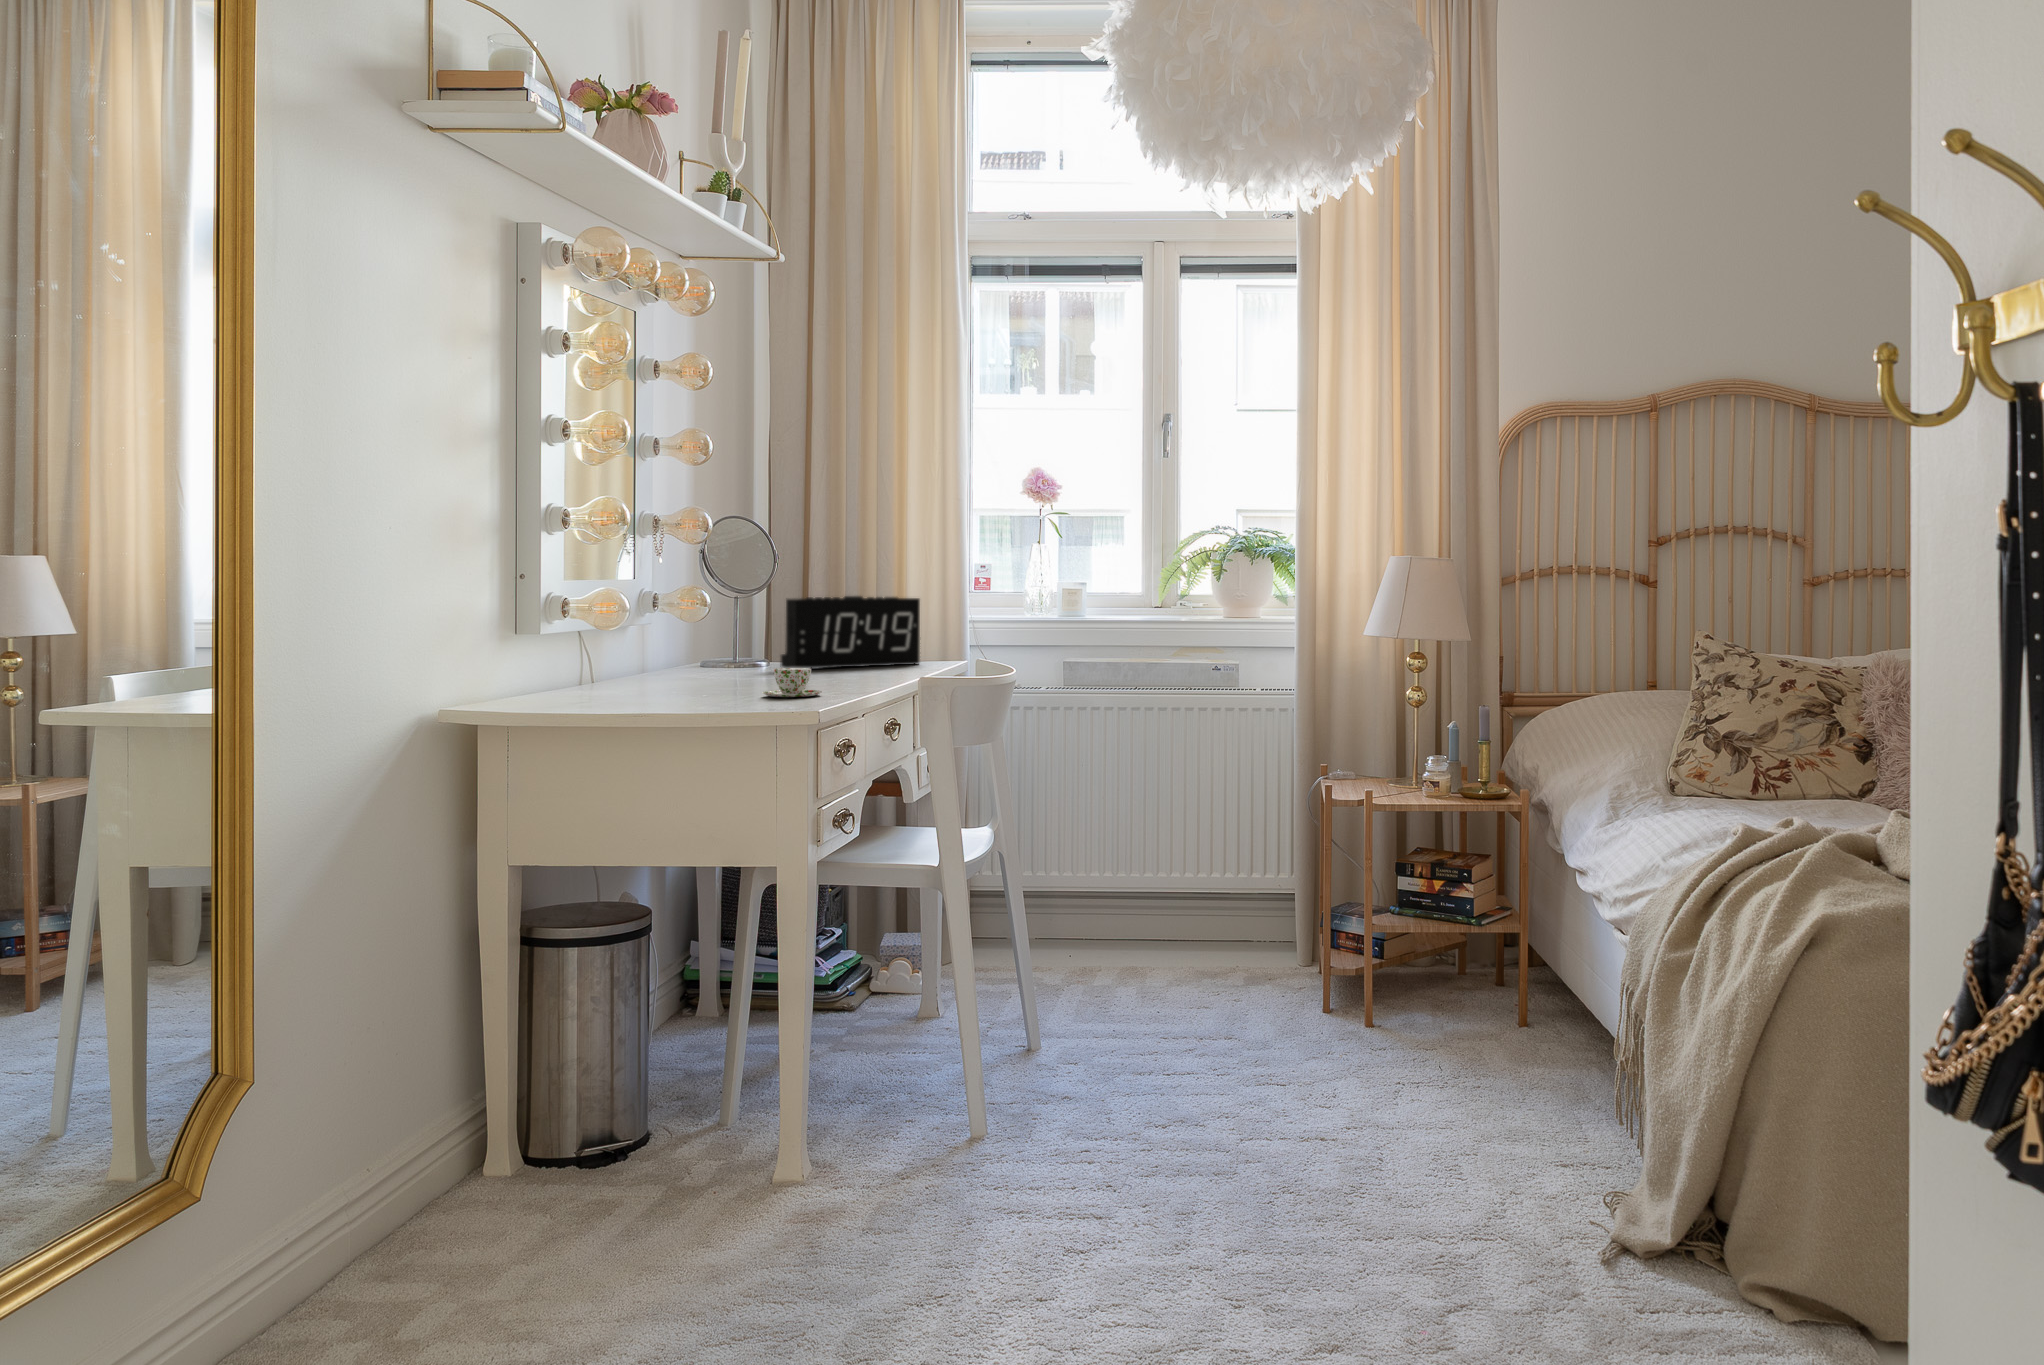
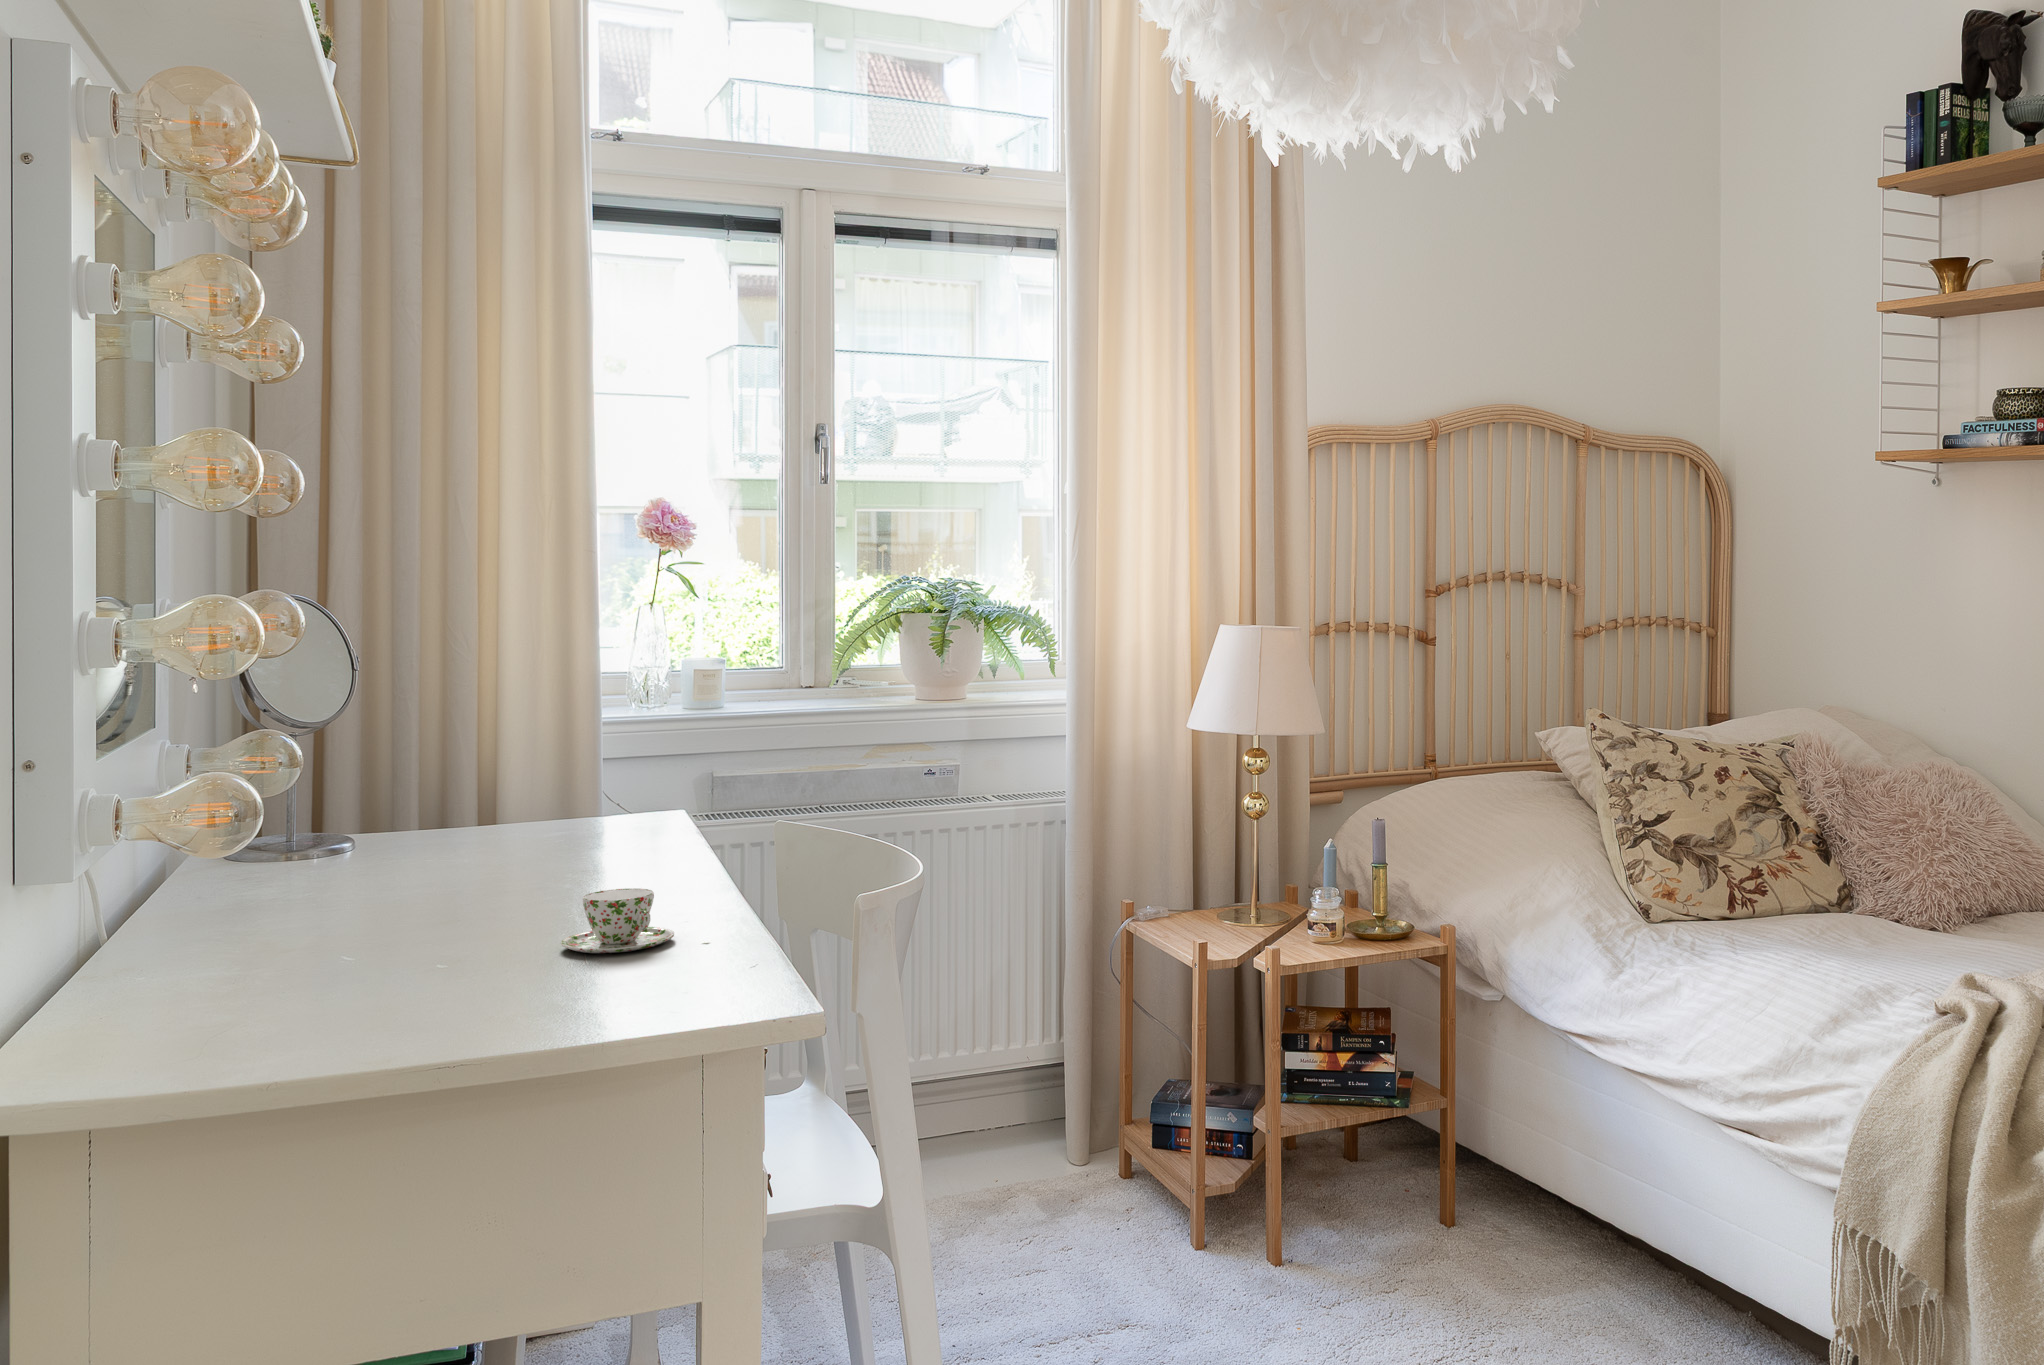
alarm clock: present [780,596,920,668] -> none [403,718,625,854]

